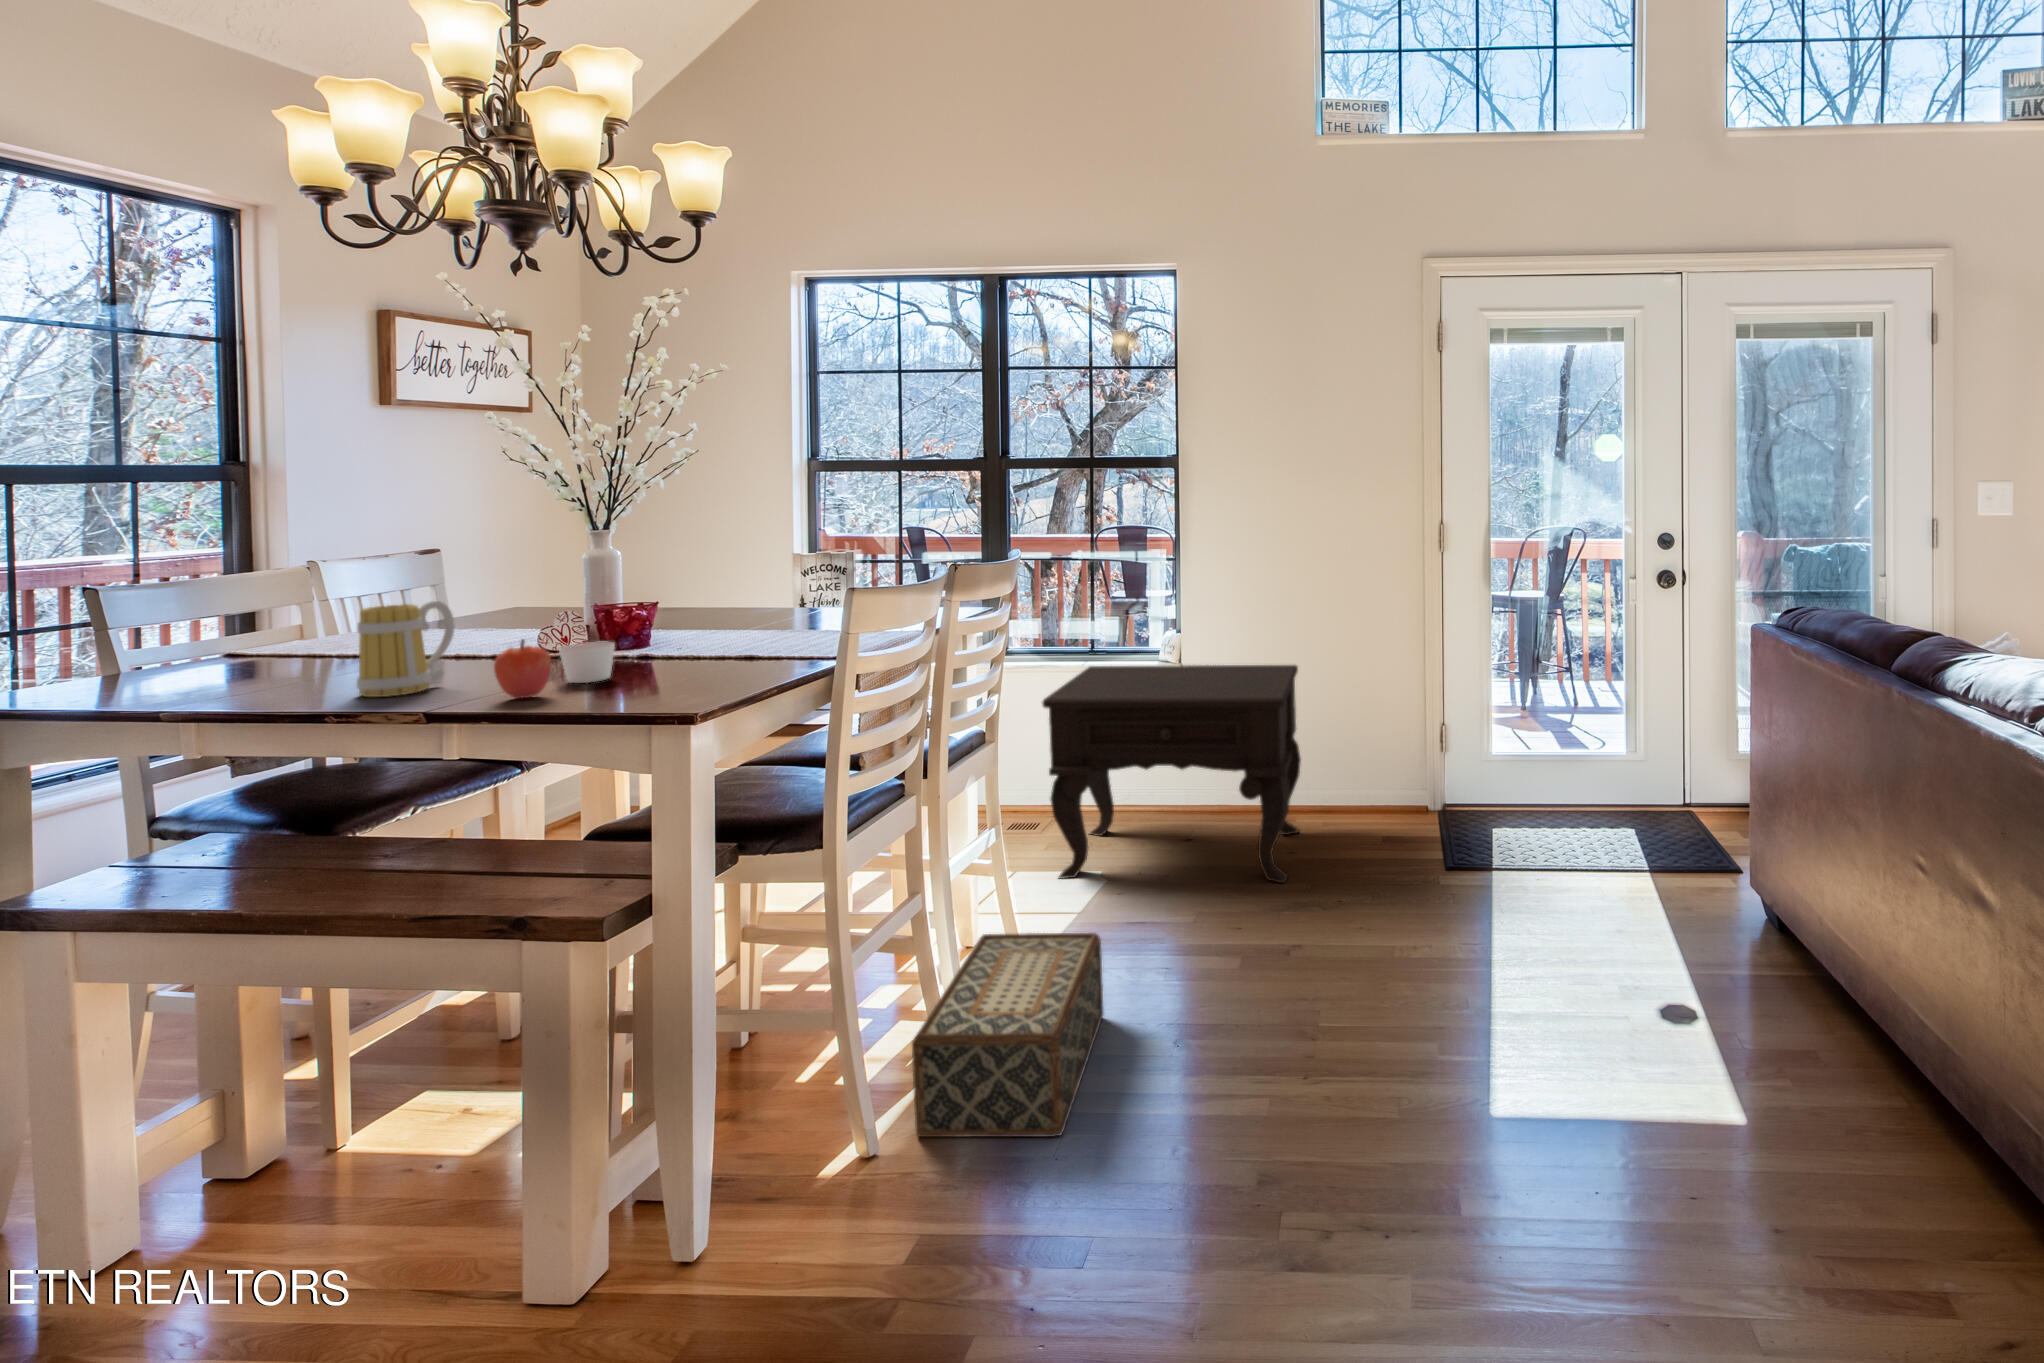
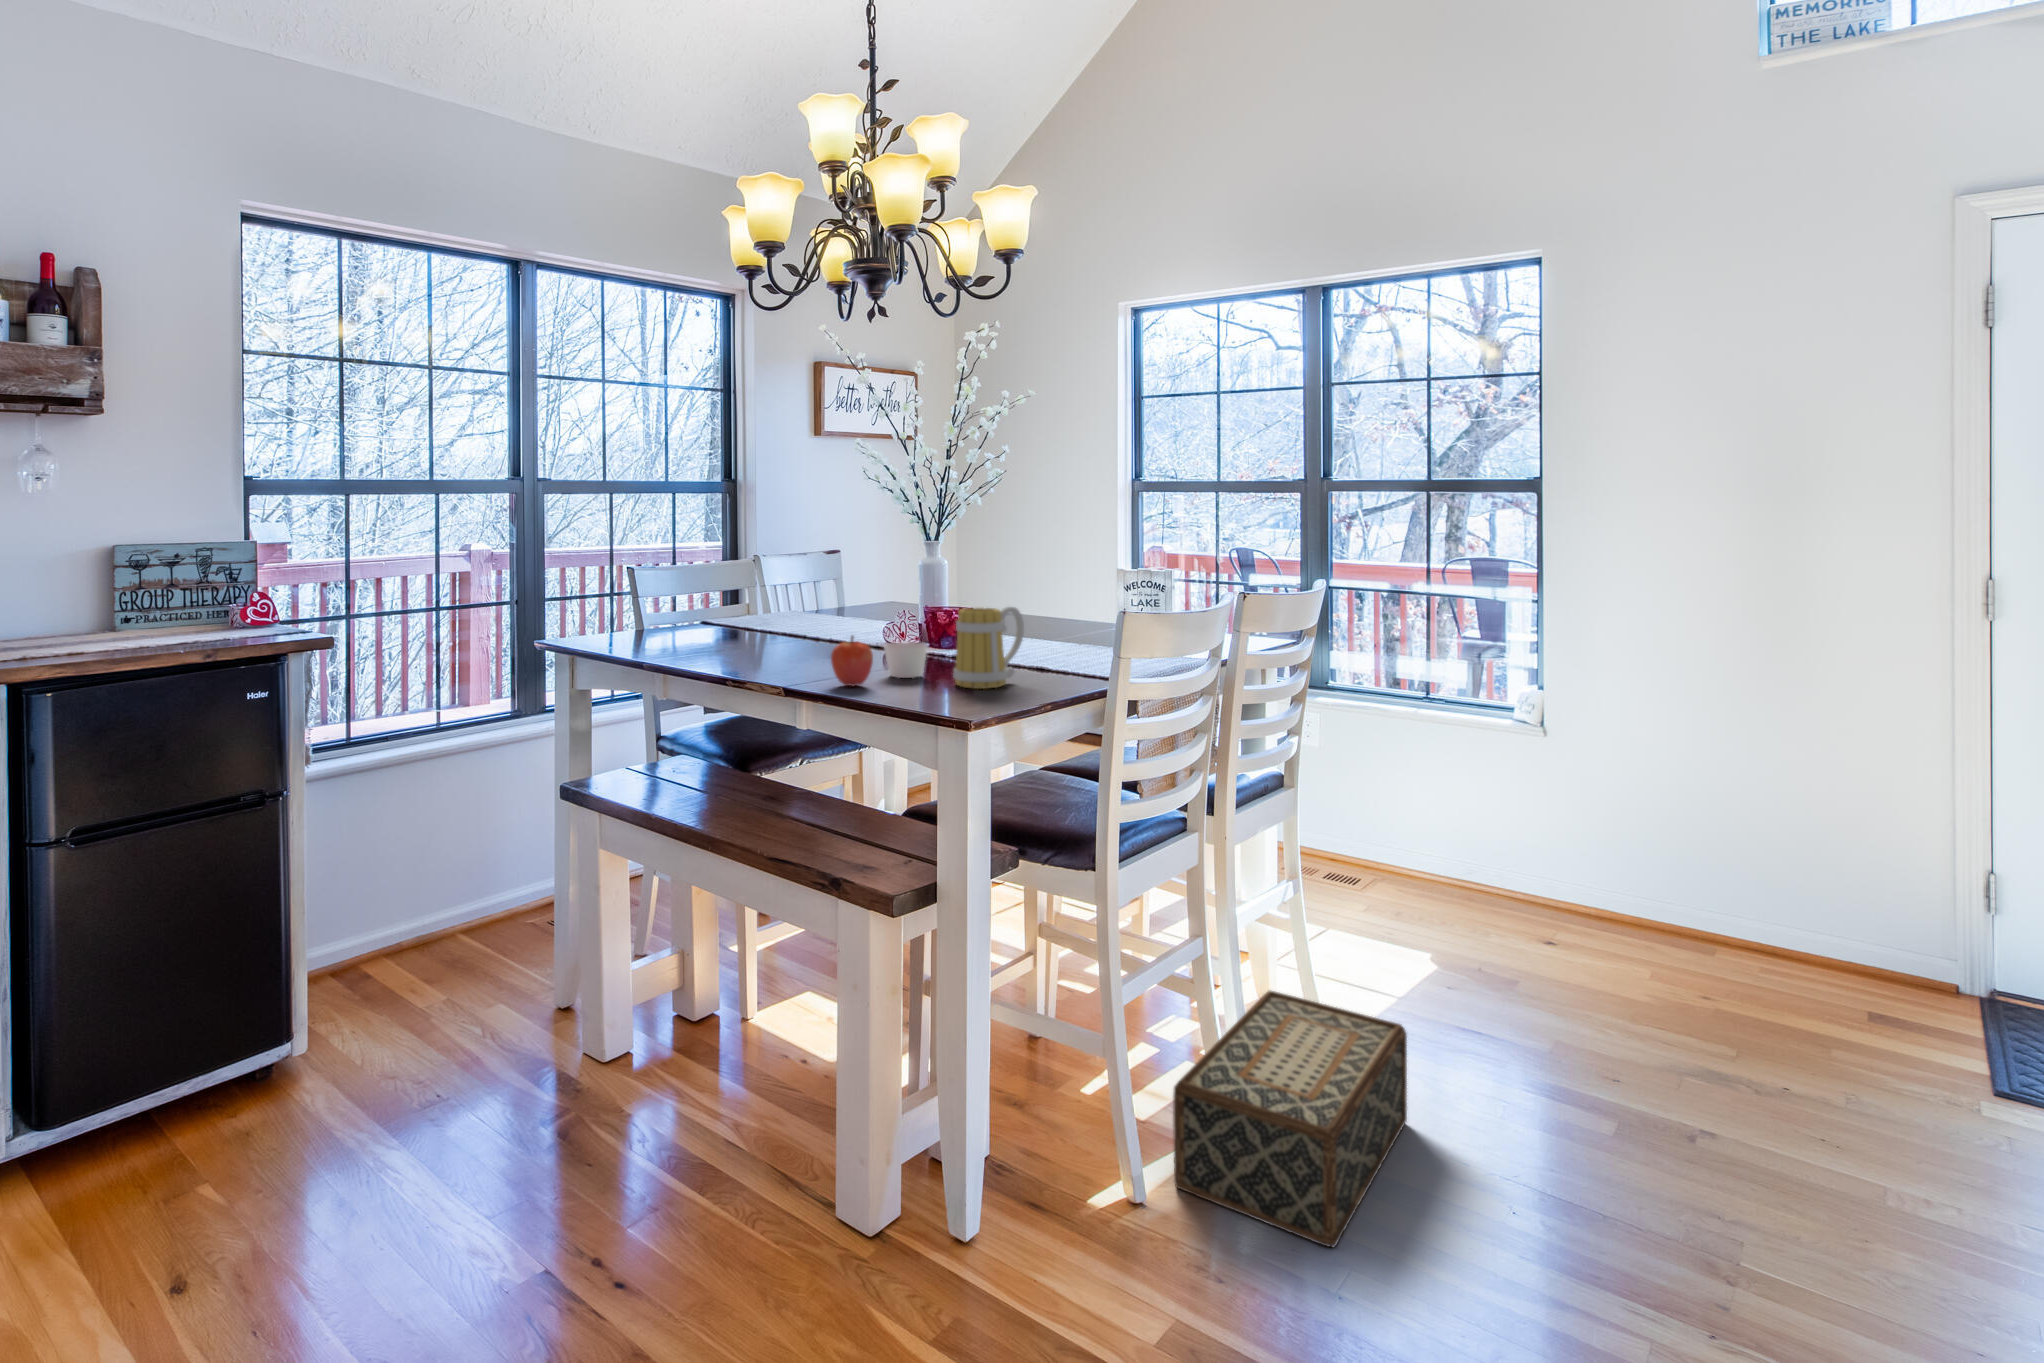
mug: present [357,601,455,697] -> present [953,606,1024,689]
side table: present [1042,665,1301,883] -> none [1364,714,1724,1024]

